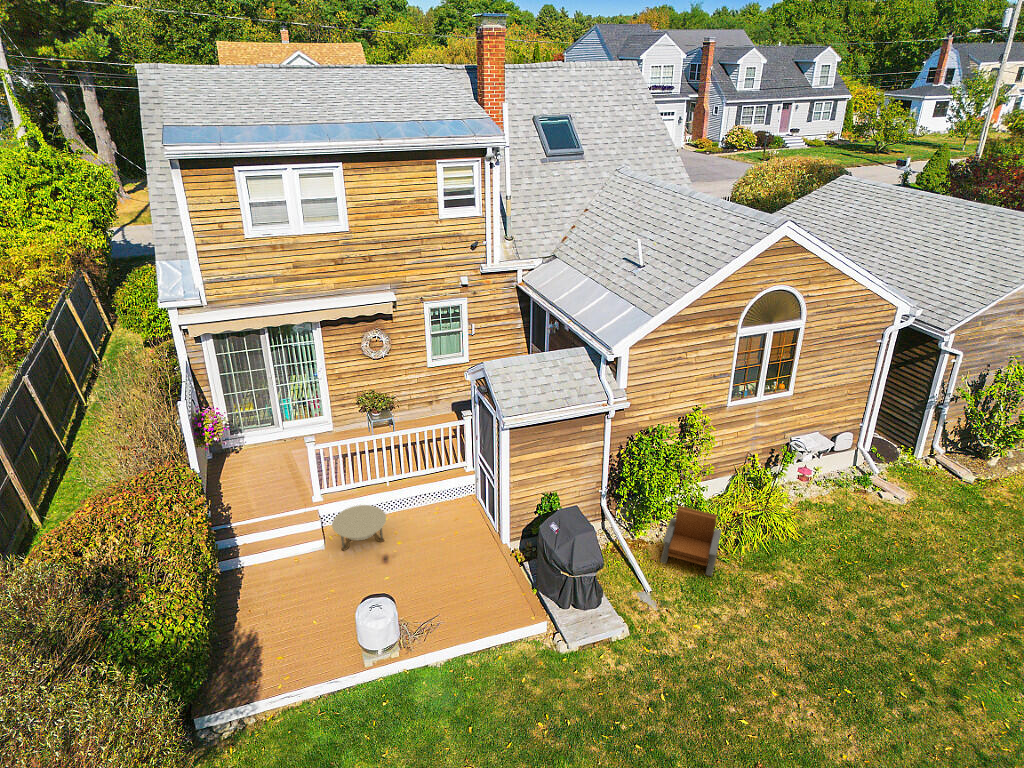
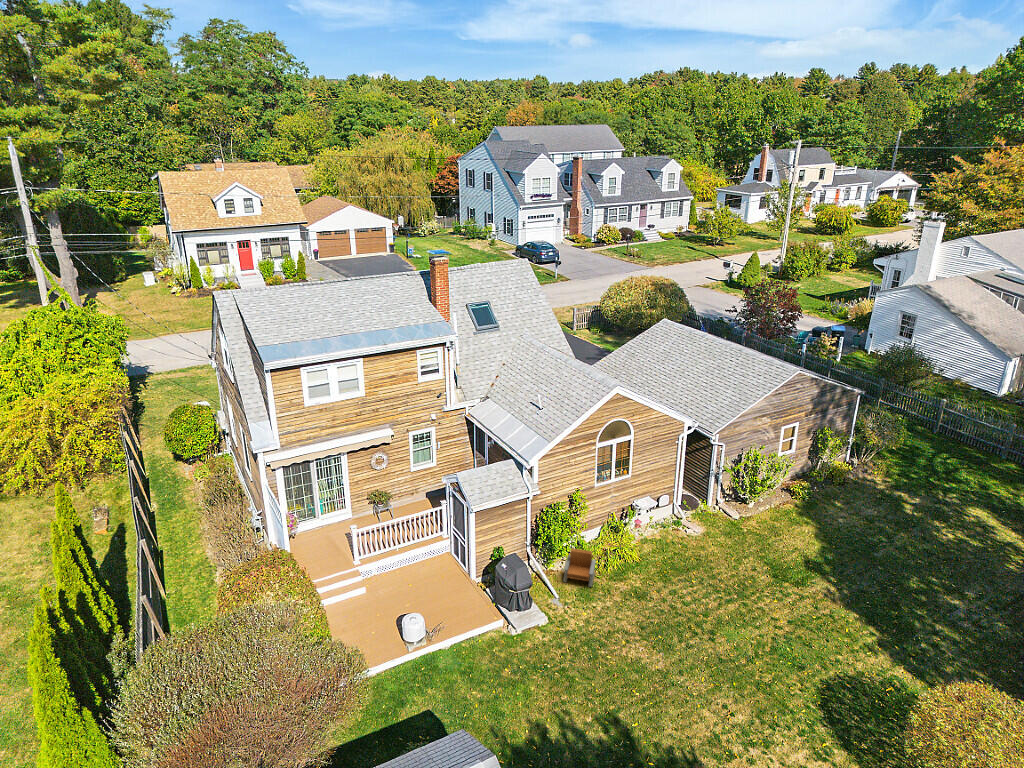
round table: present [332,505,386,550] -> none [370,565,402,593]

